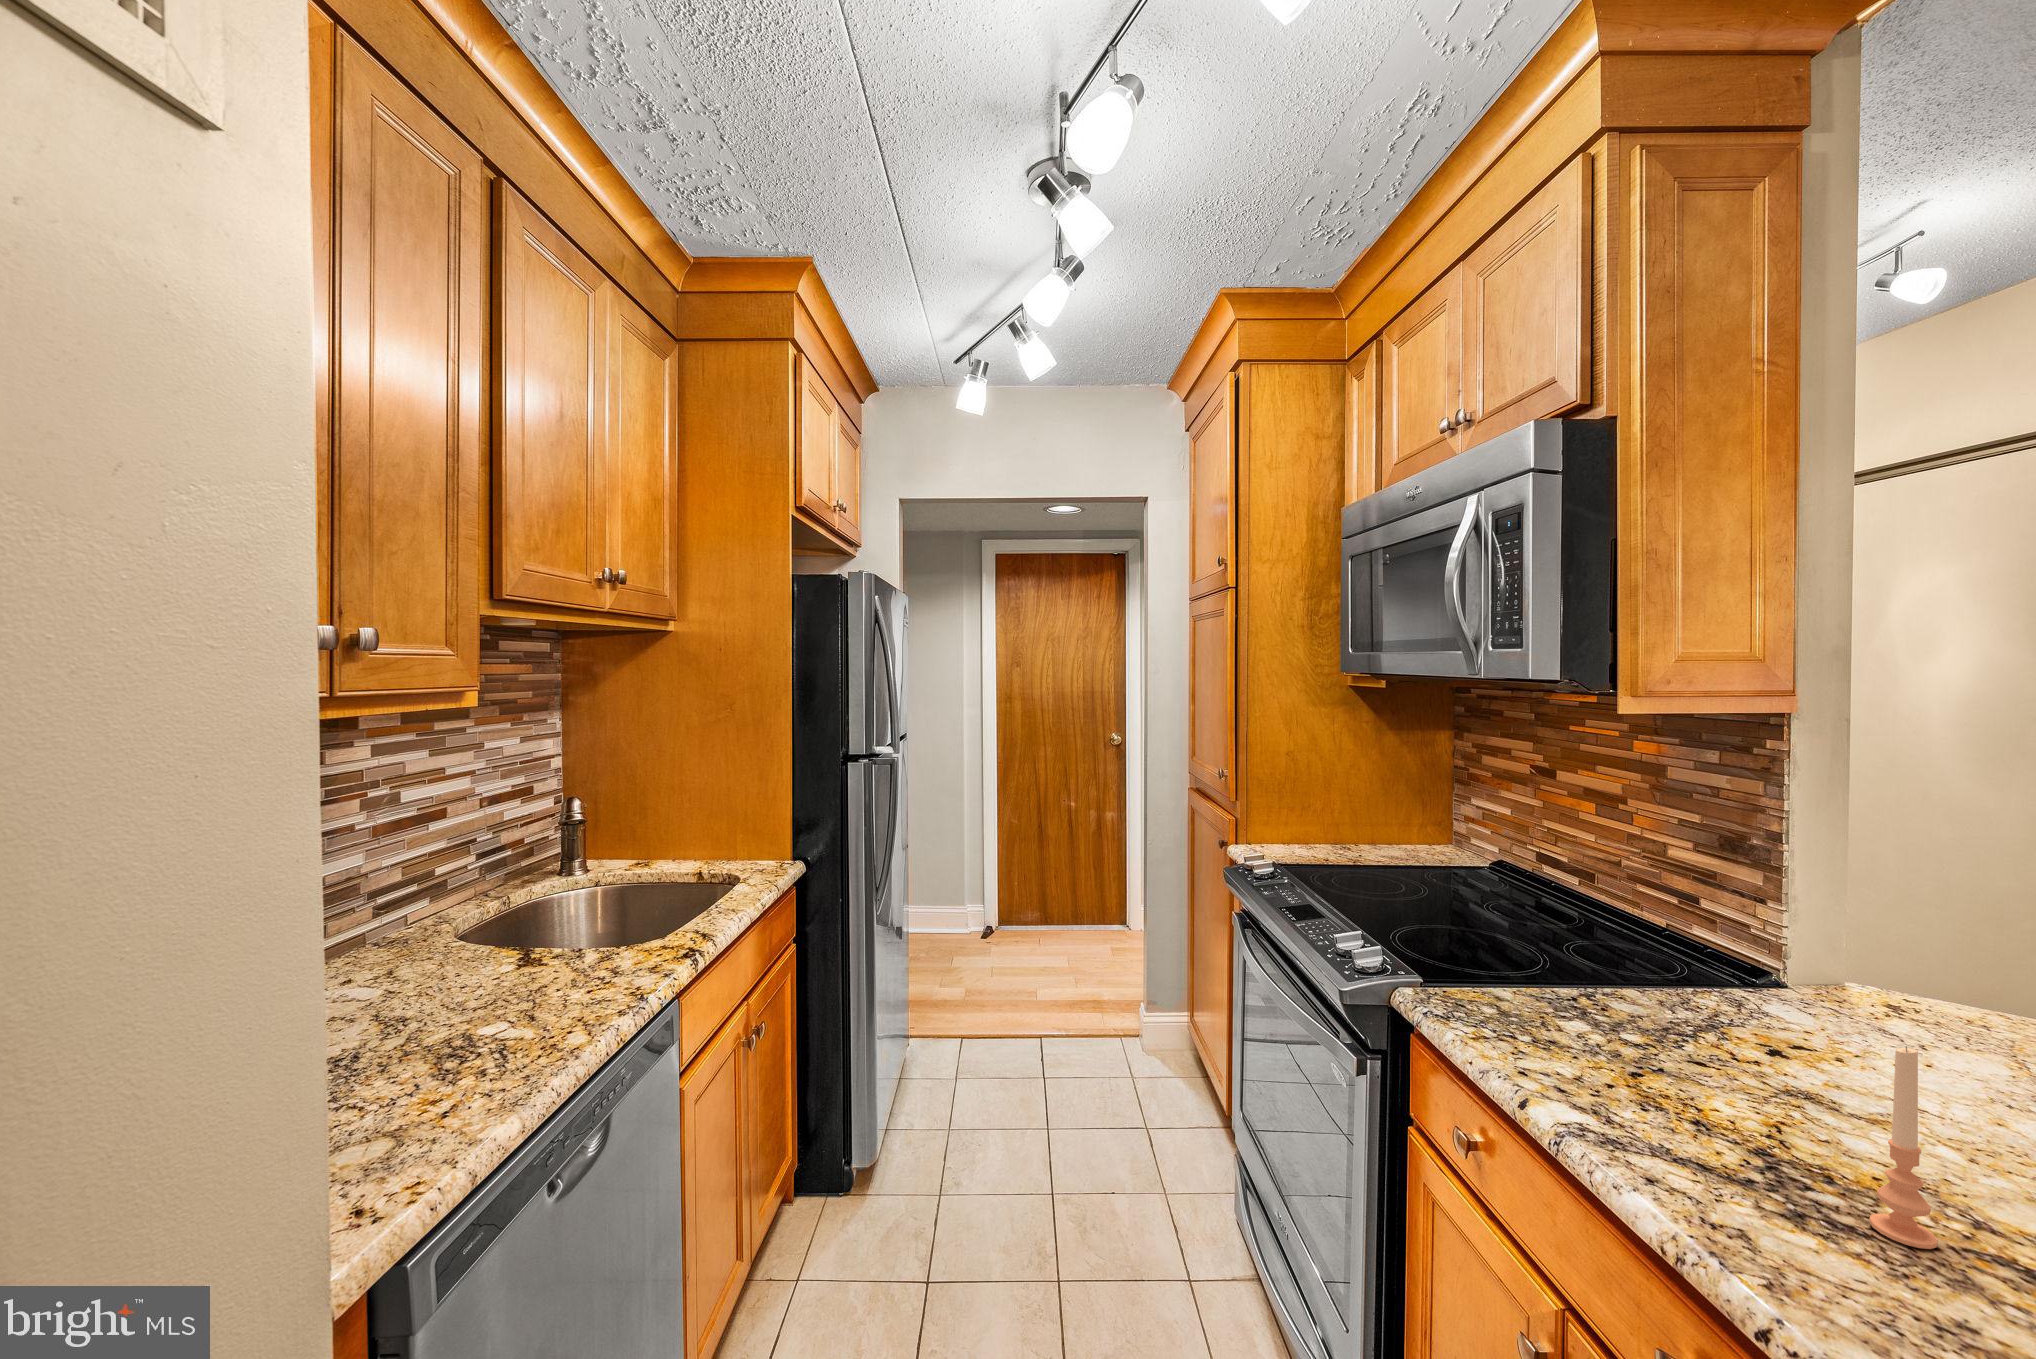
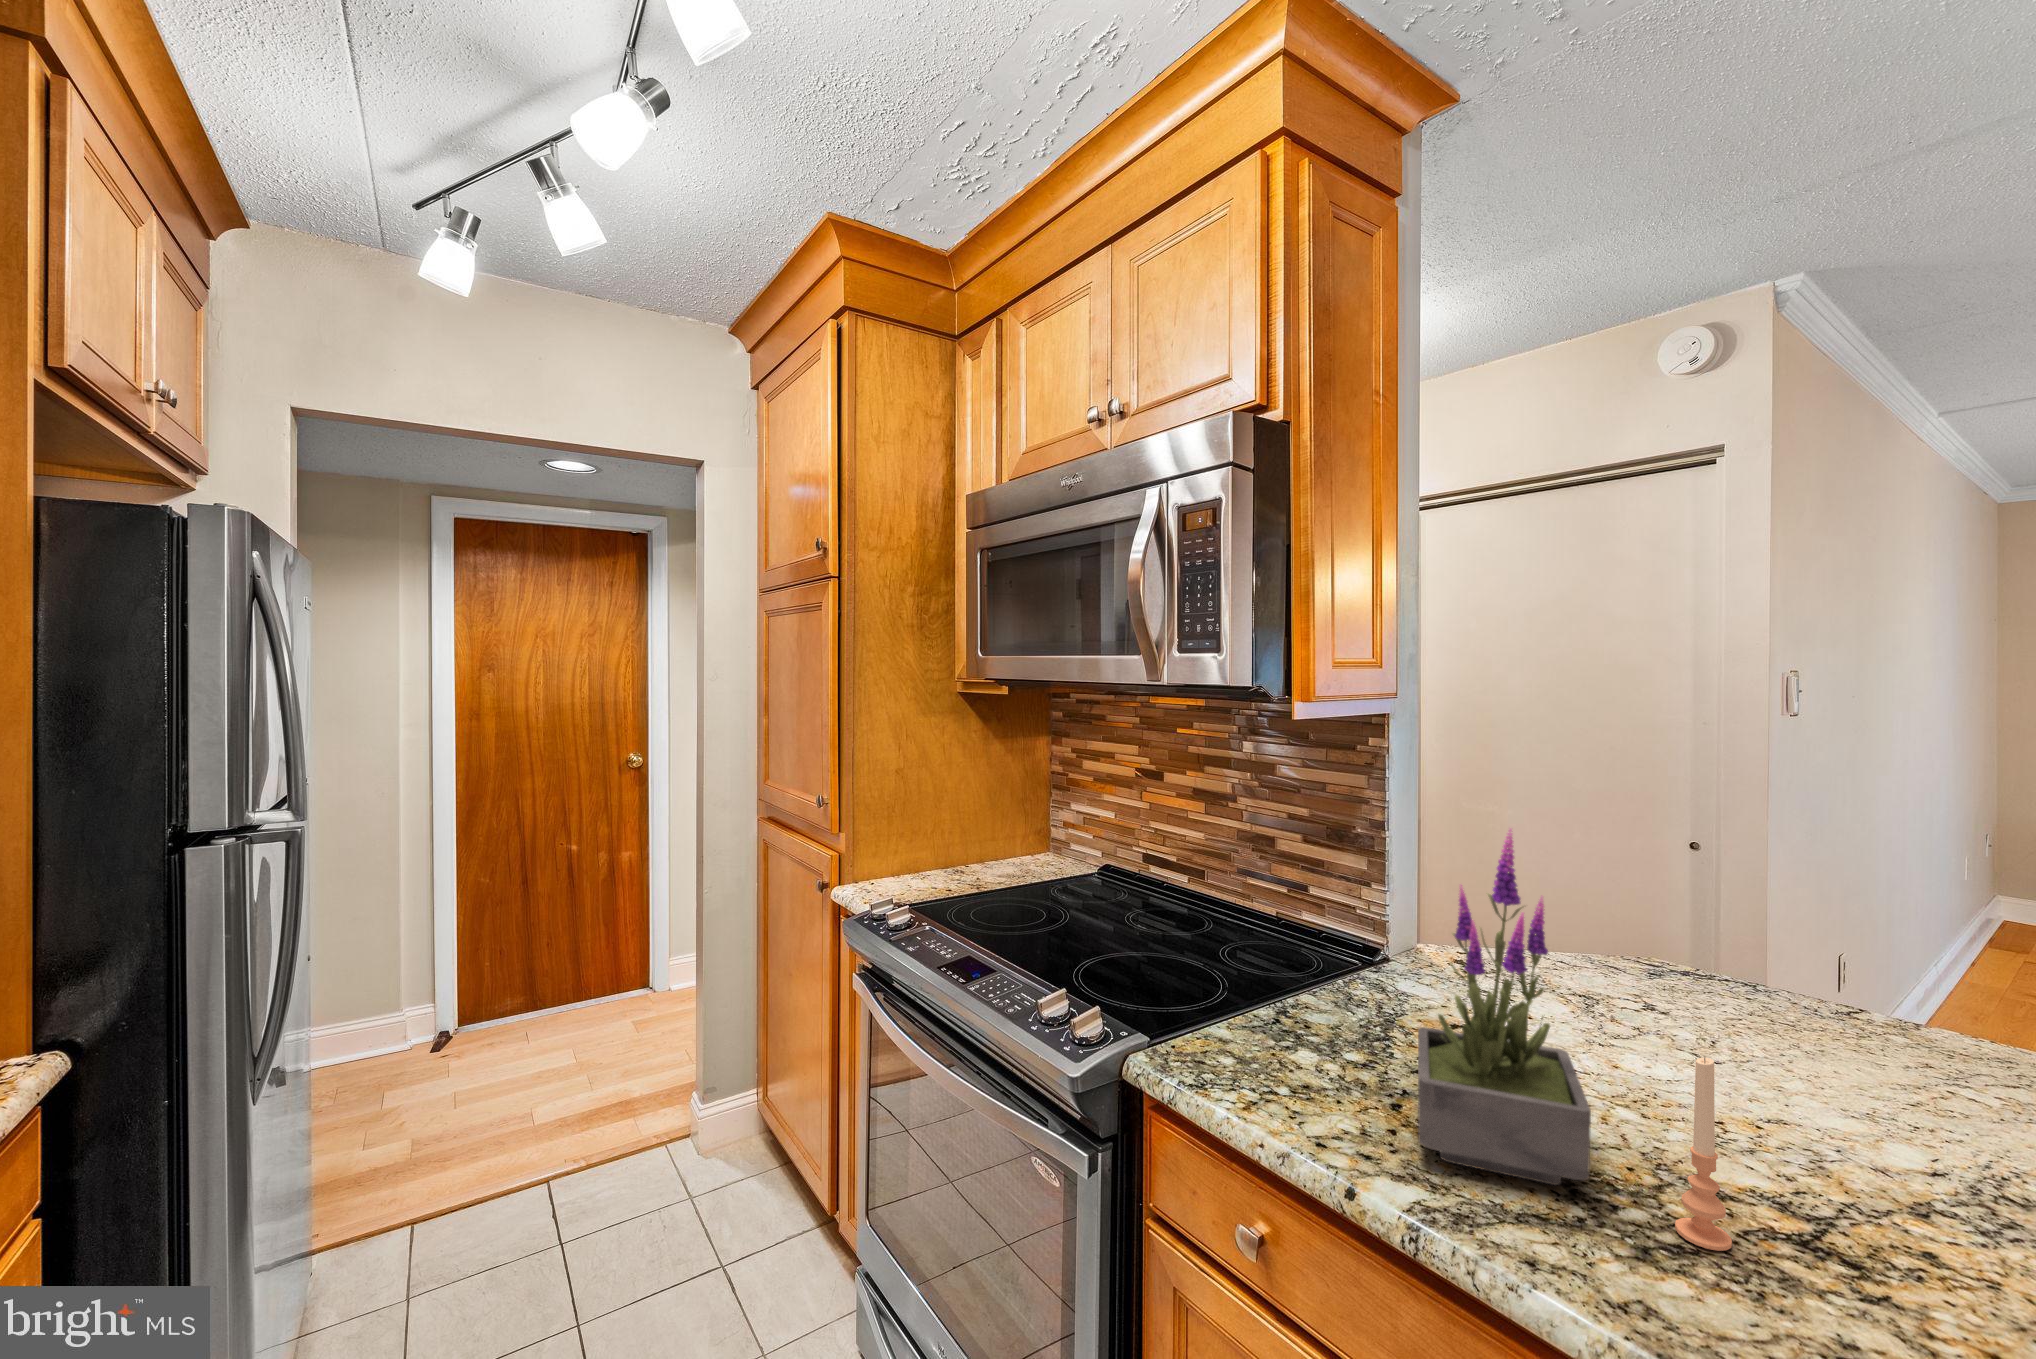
potted plant: none [1610,806,1837,1159] -> present [1418,829,1591,1185]

